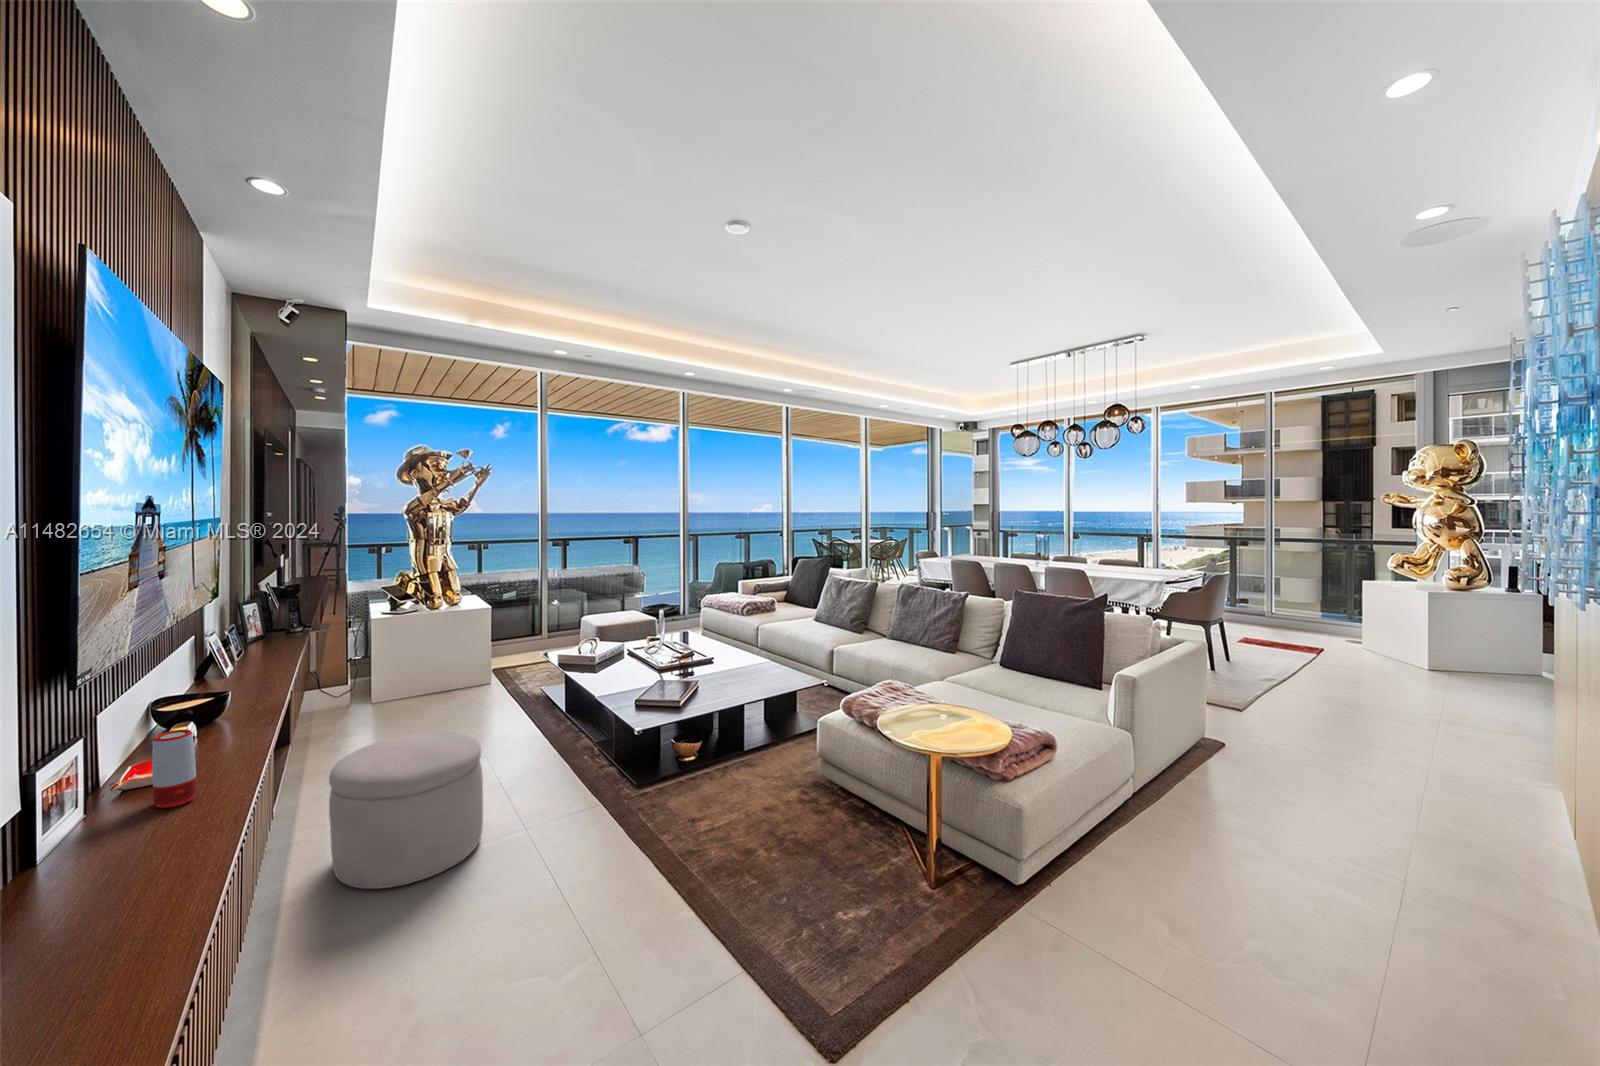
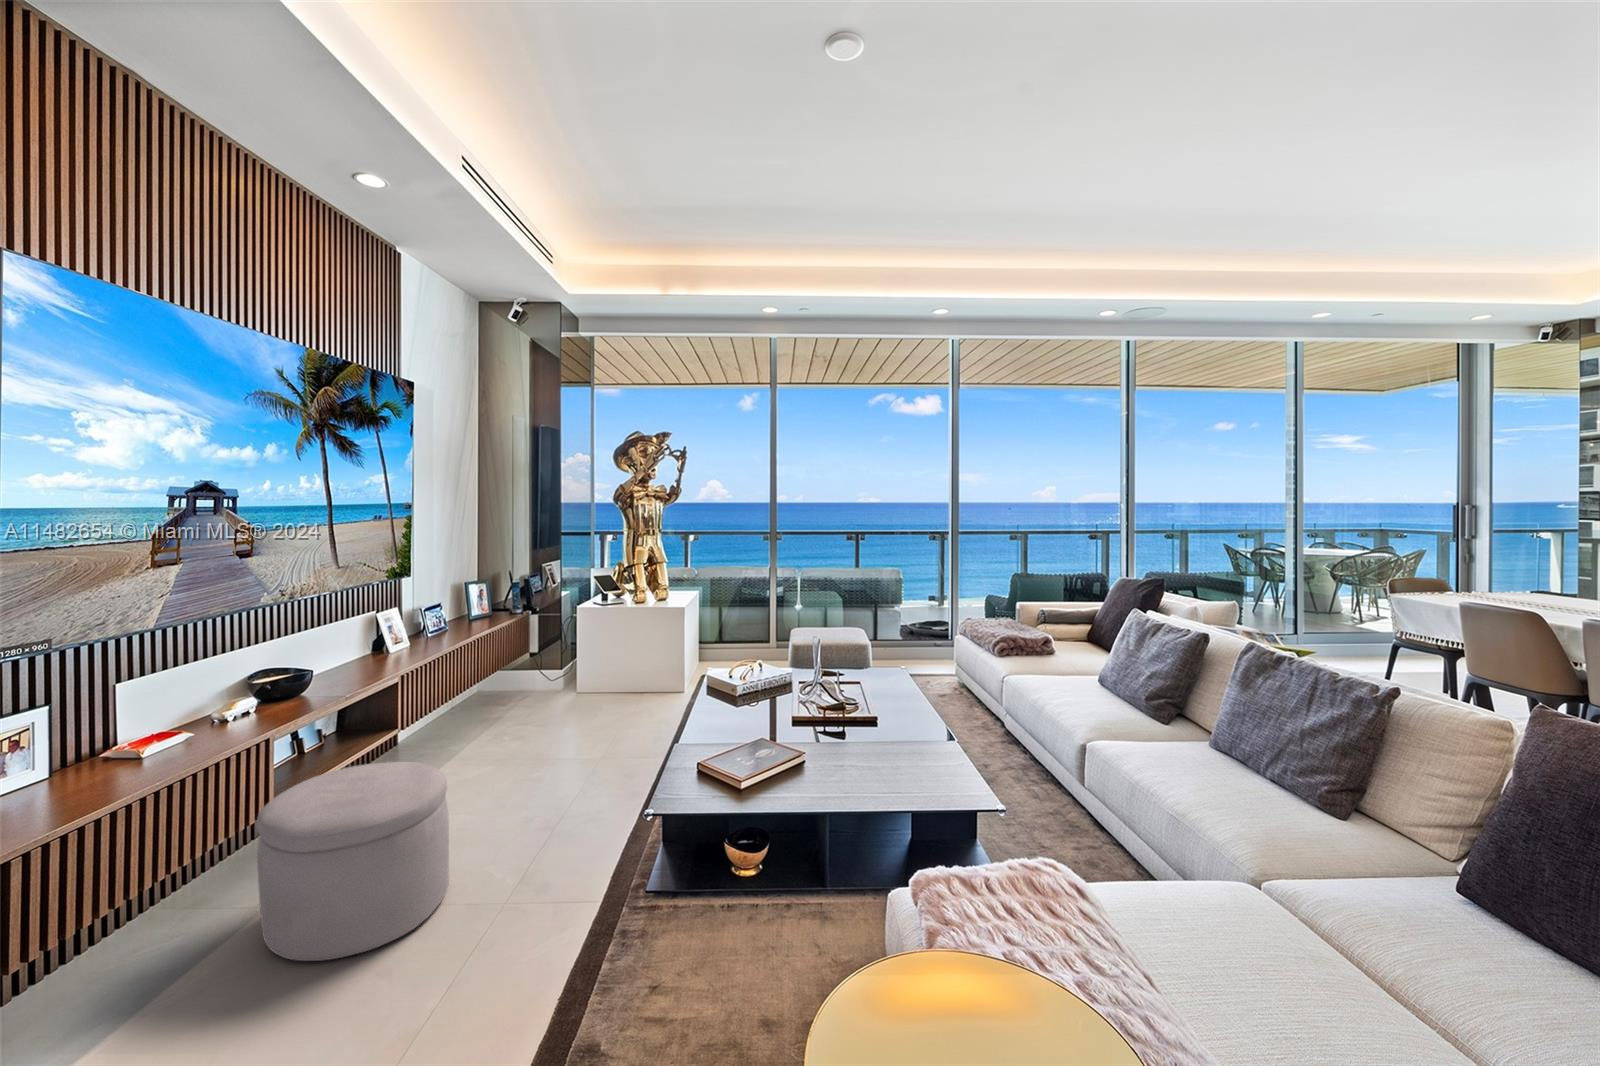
speaker: present [152,729,197,808] -> none [42,726,93,810]

